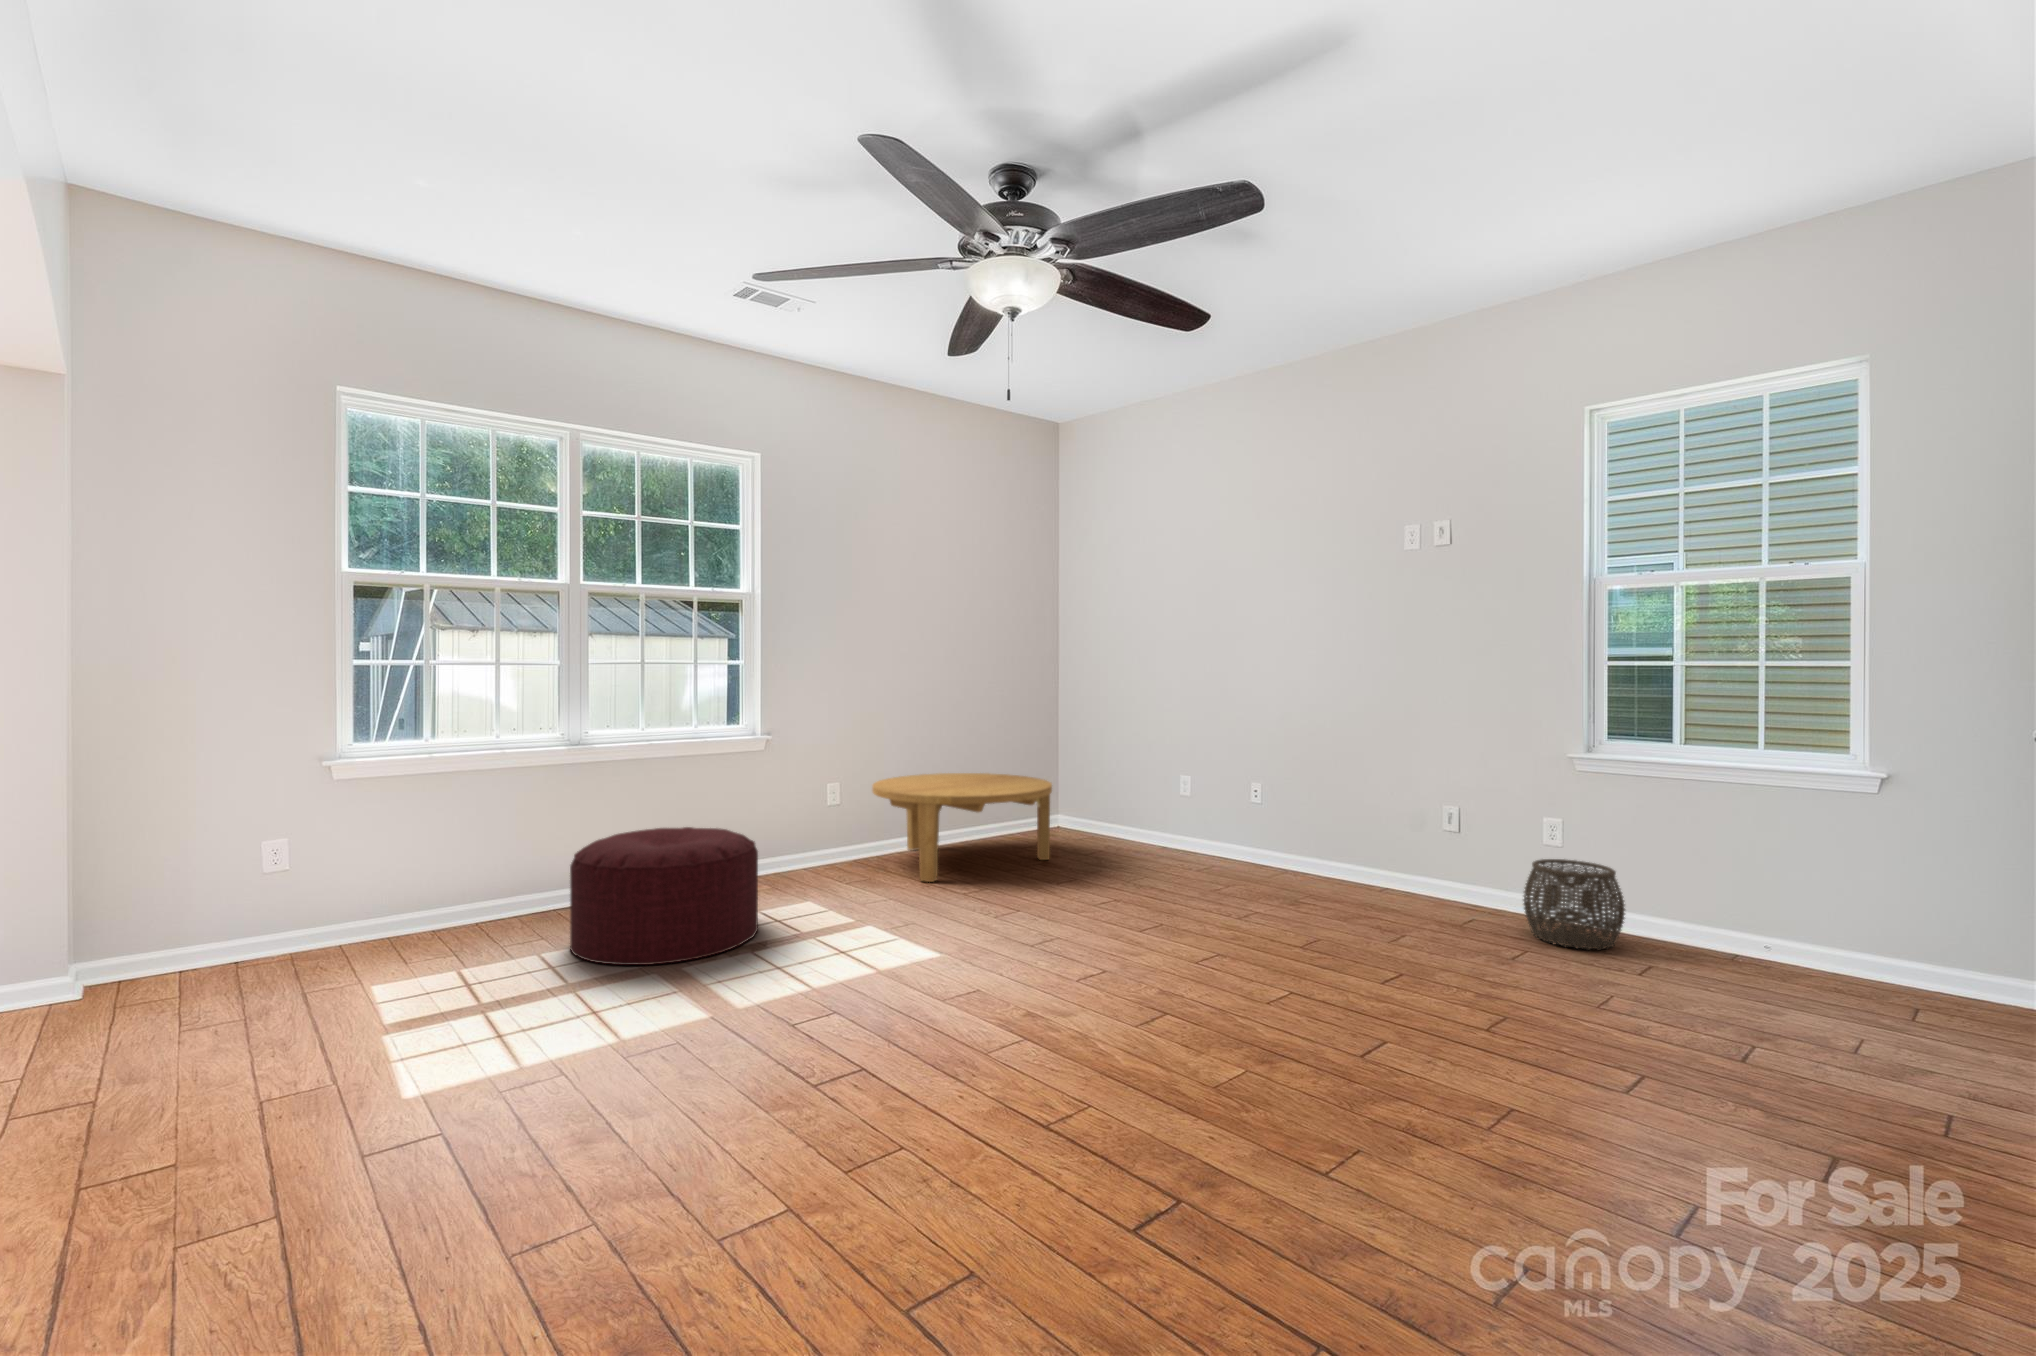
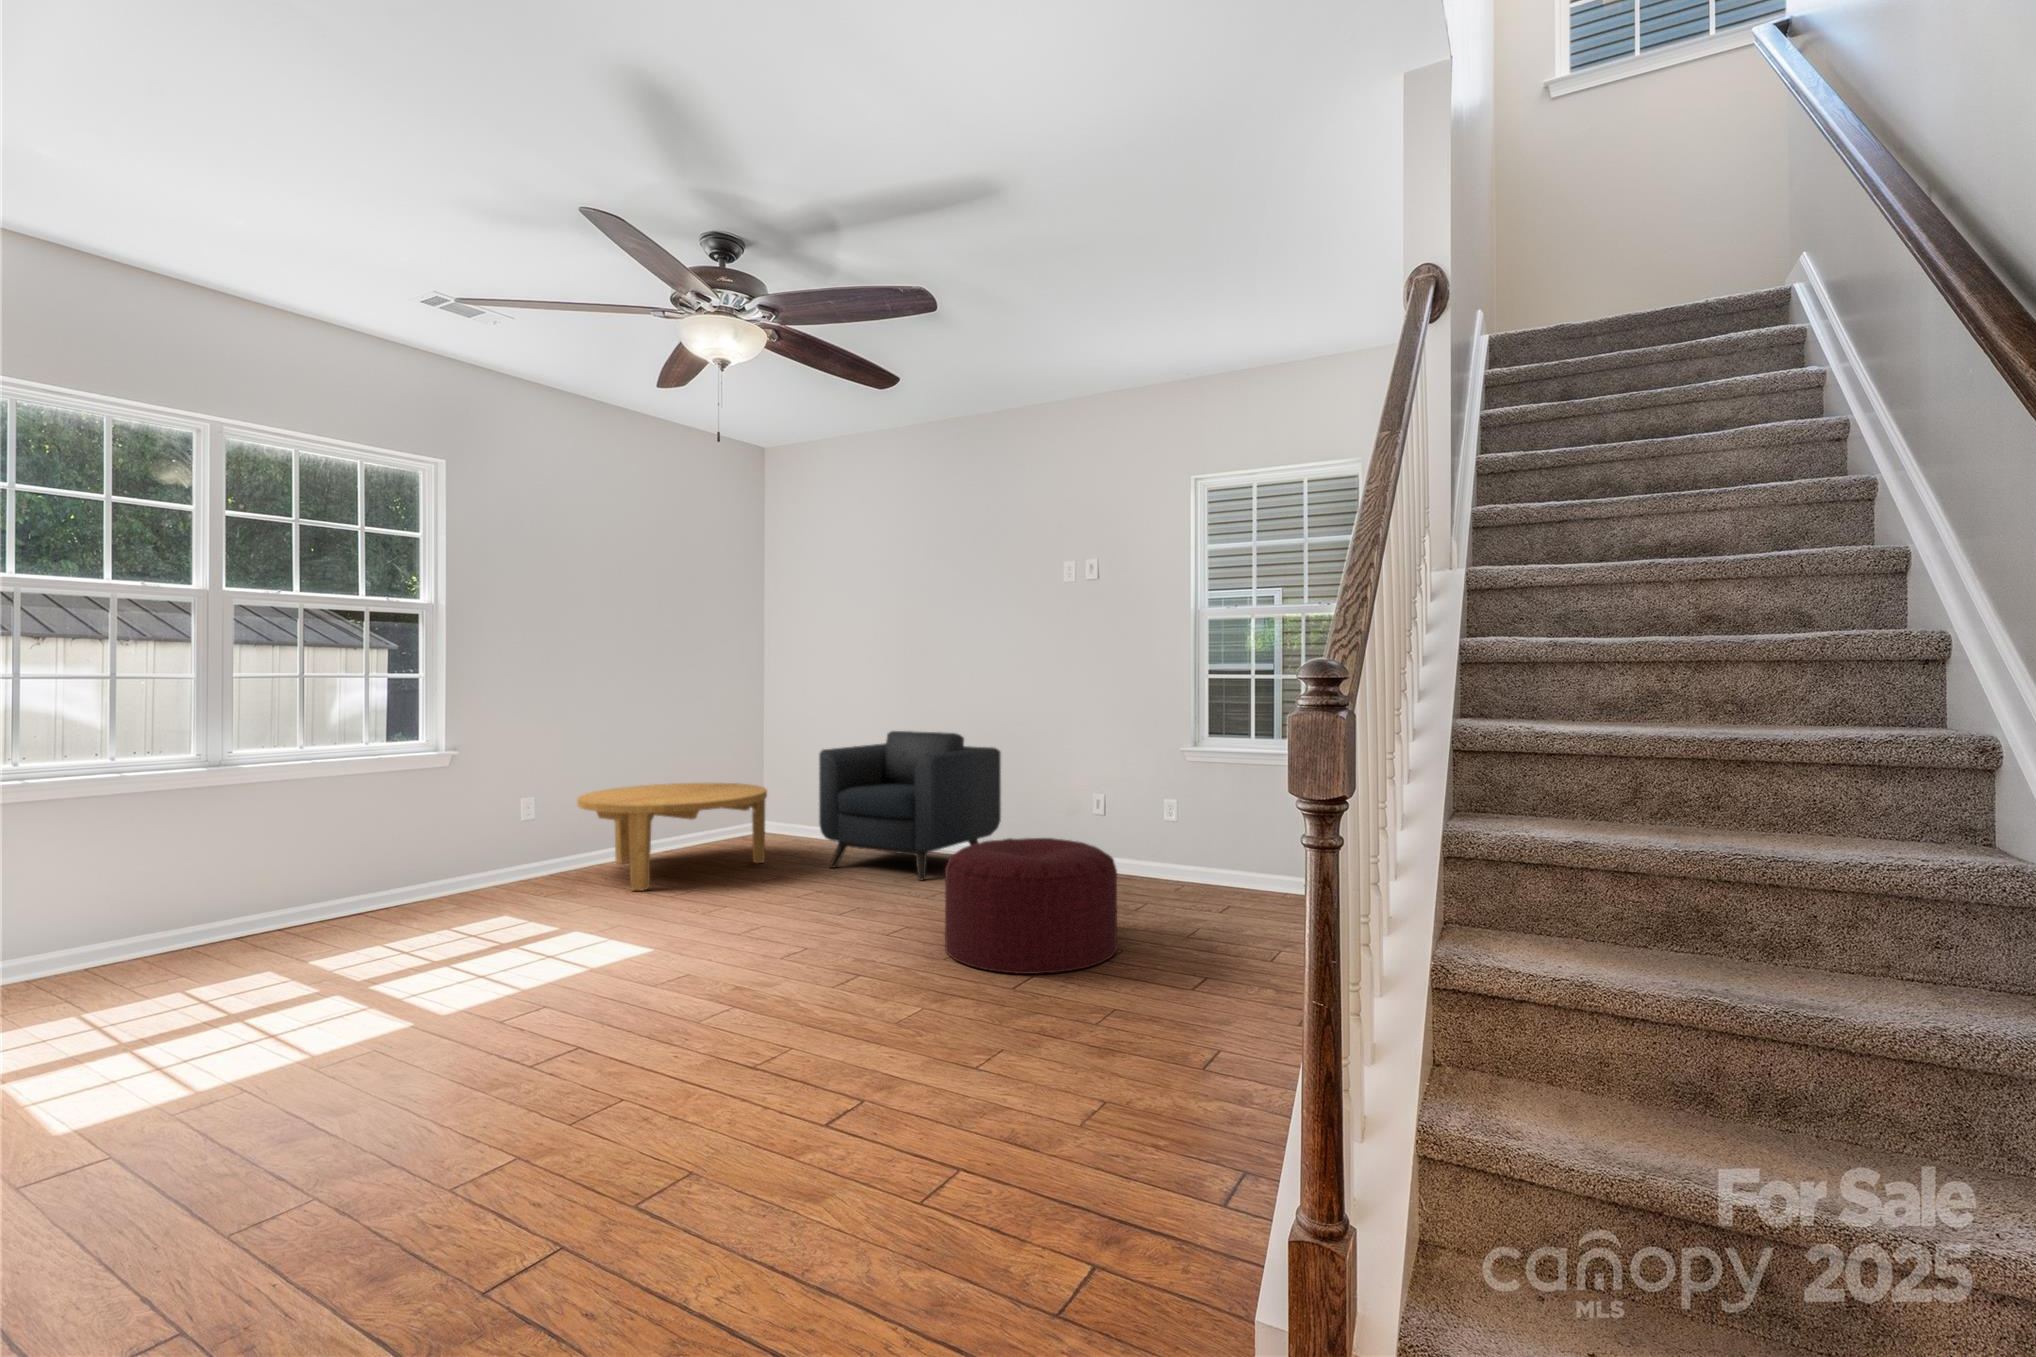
armchair: none [1106,726,1310,895] -> present [819,731,1001,880]
ottoman: present [570,827,758,965] -> present [945,838,1118,974]
woven basket: present [1523,859,1625,950] -> none [1157,829,1228,897]

